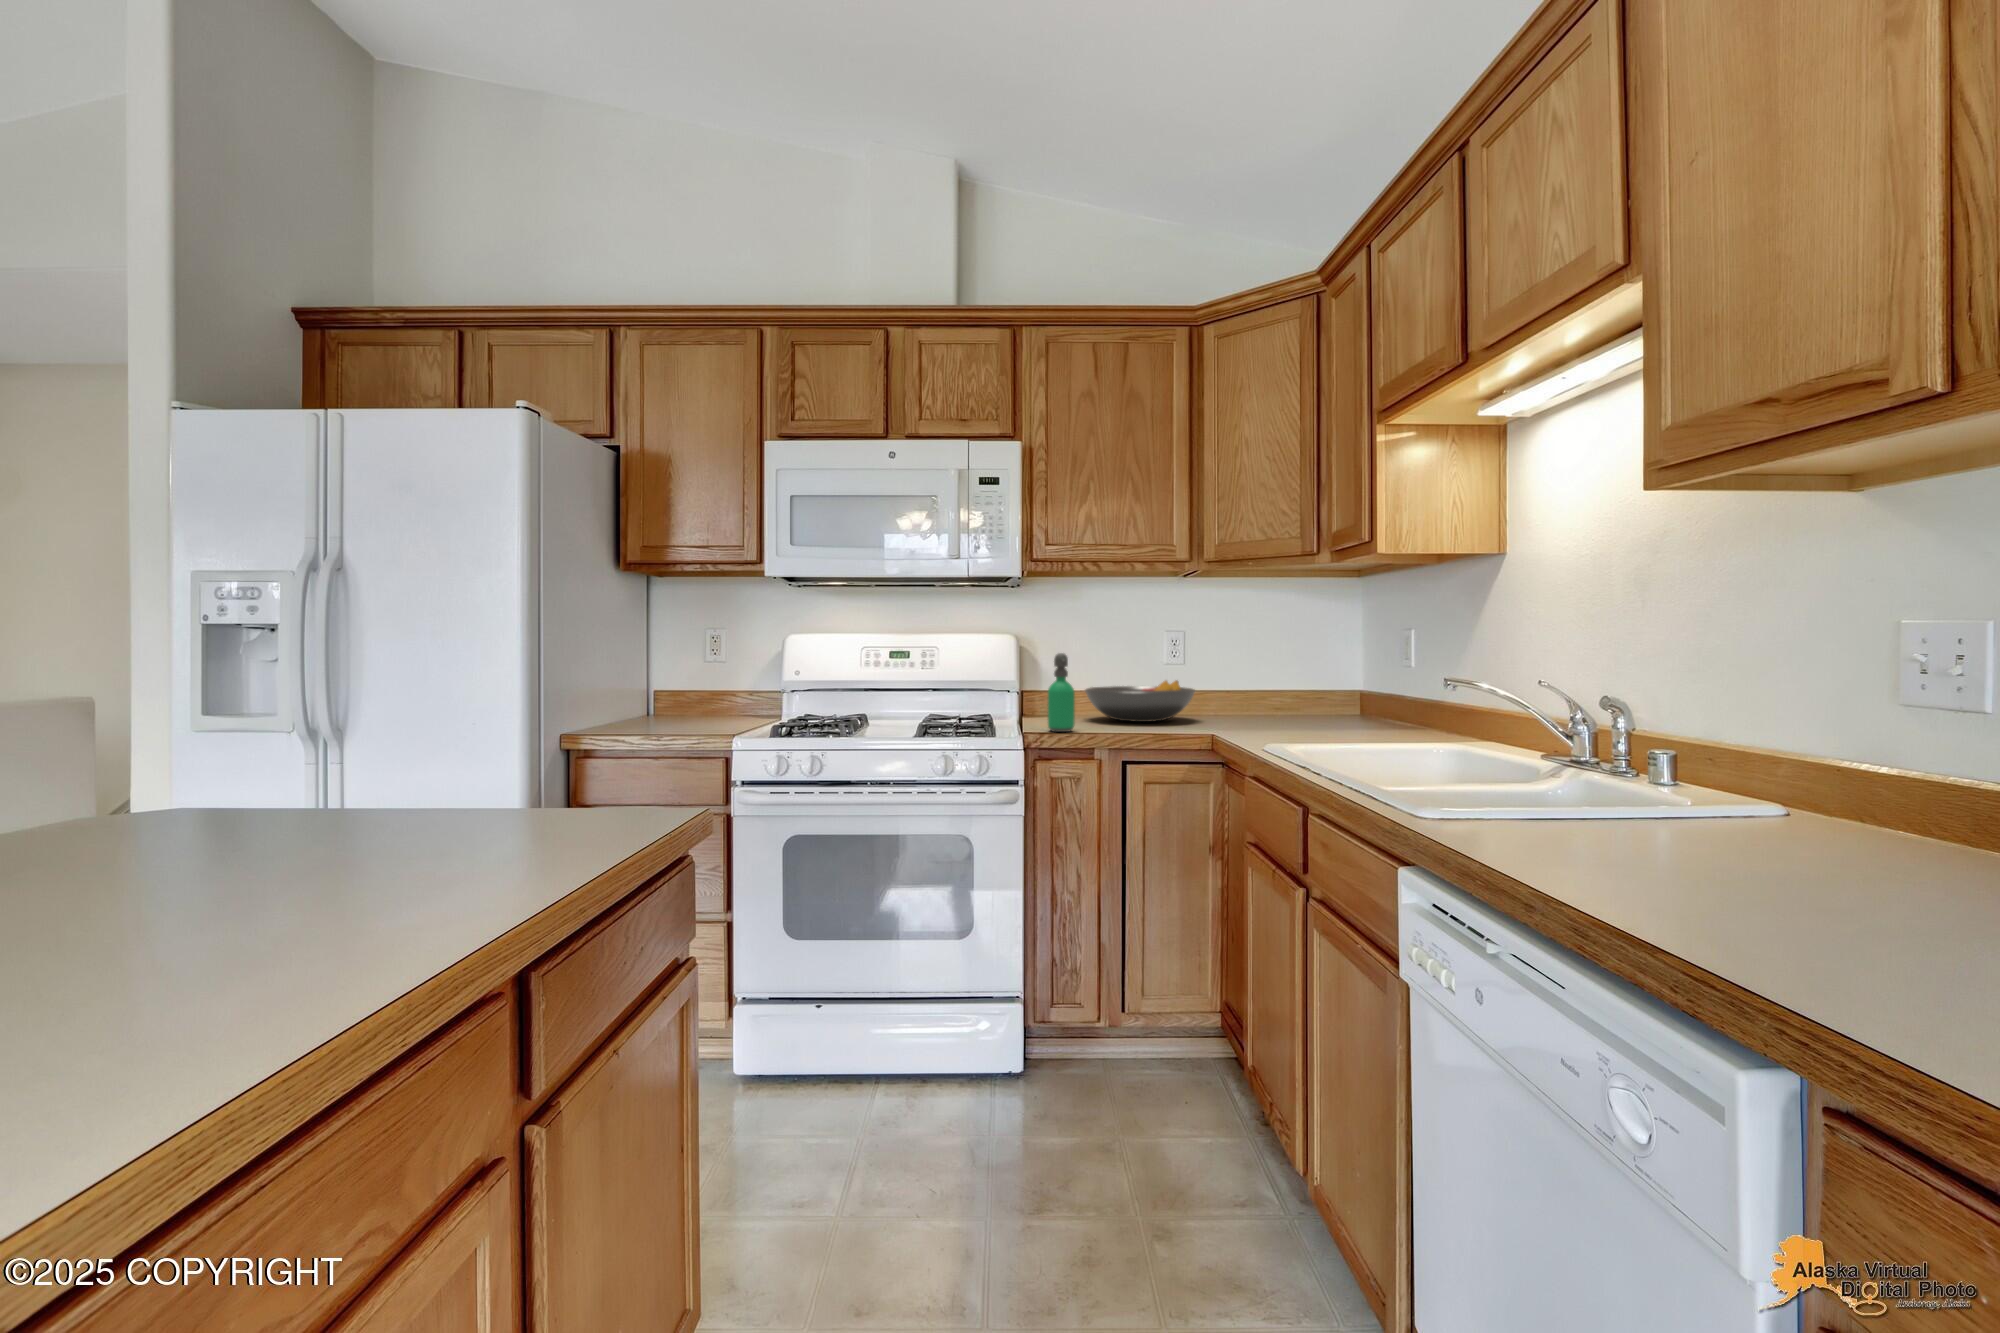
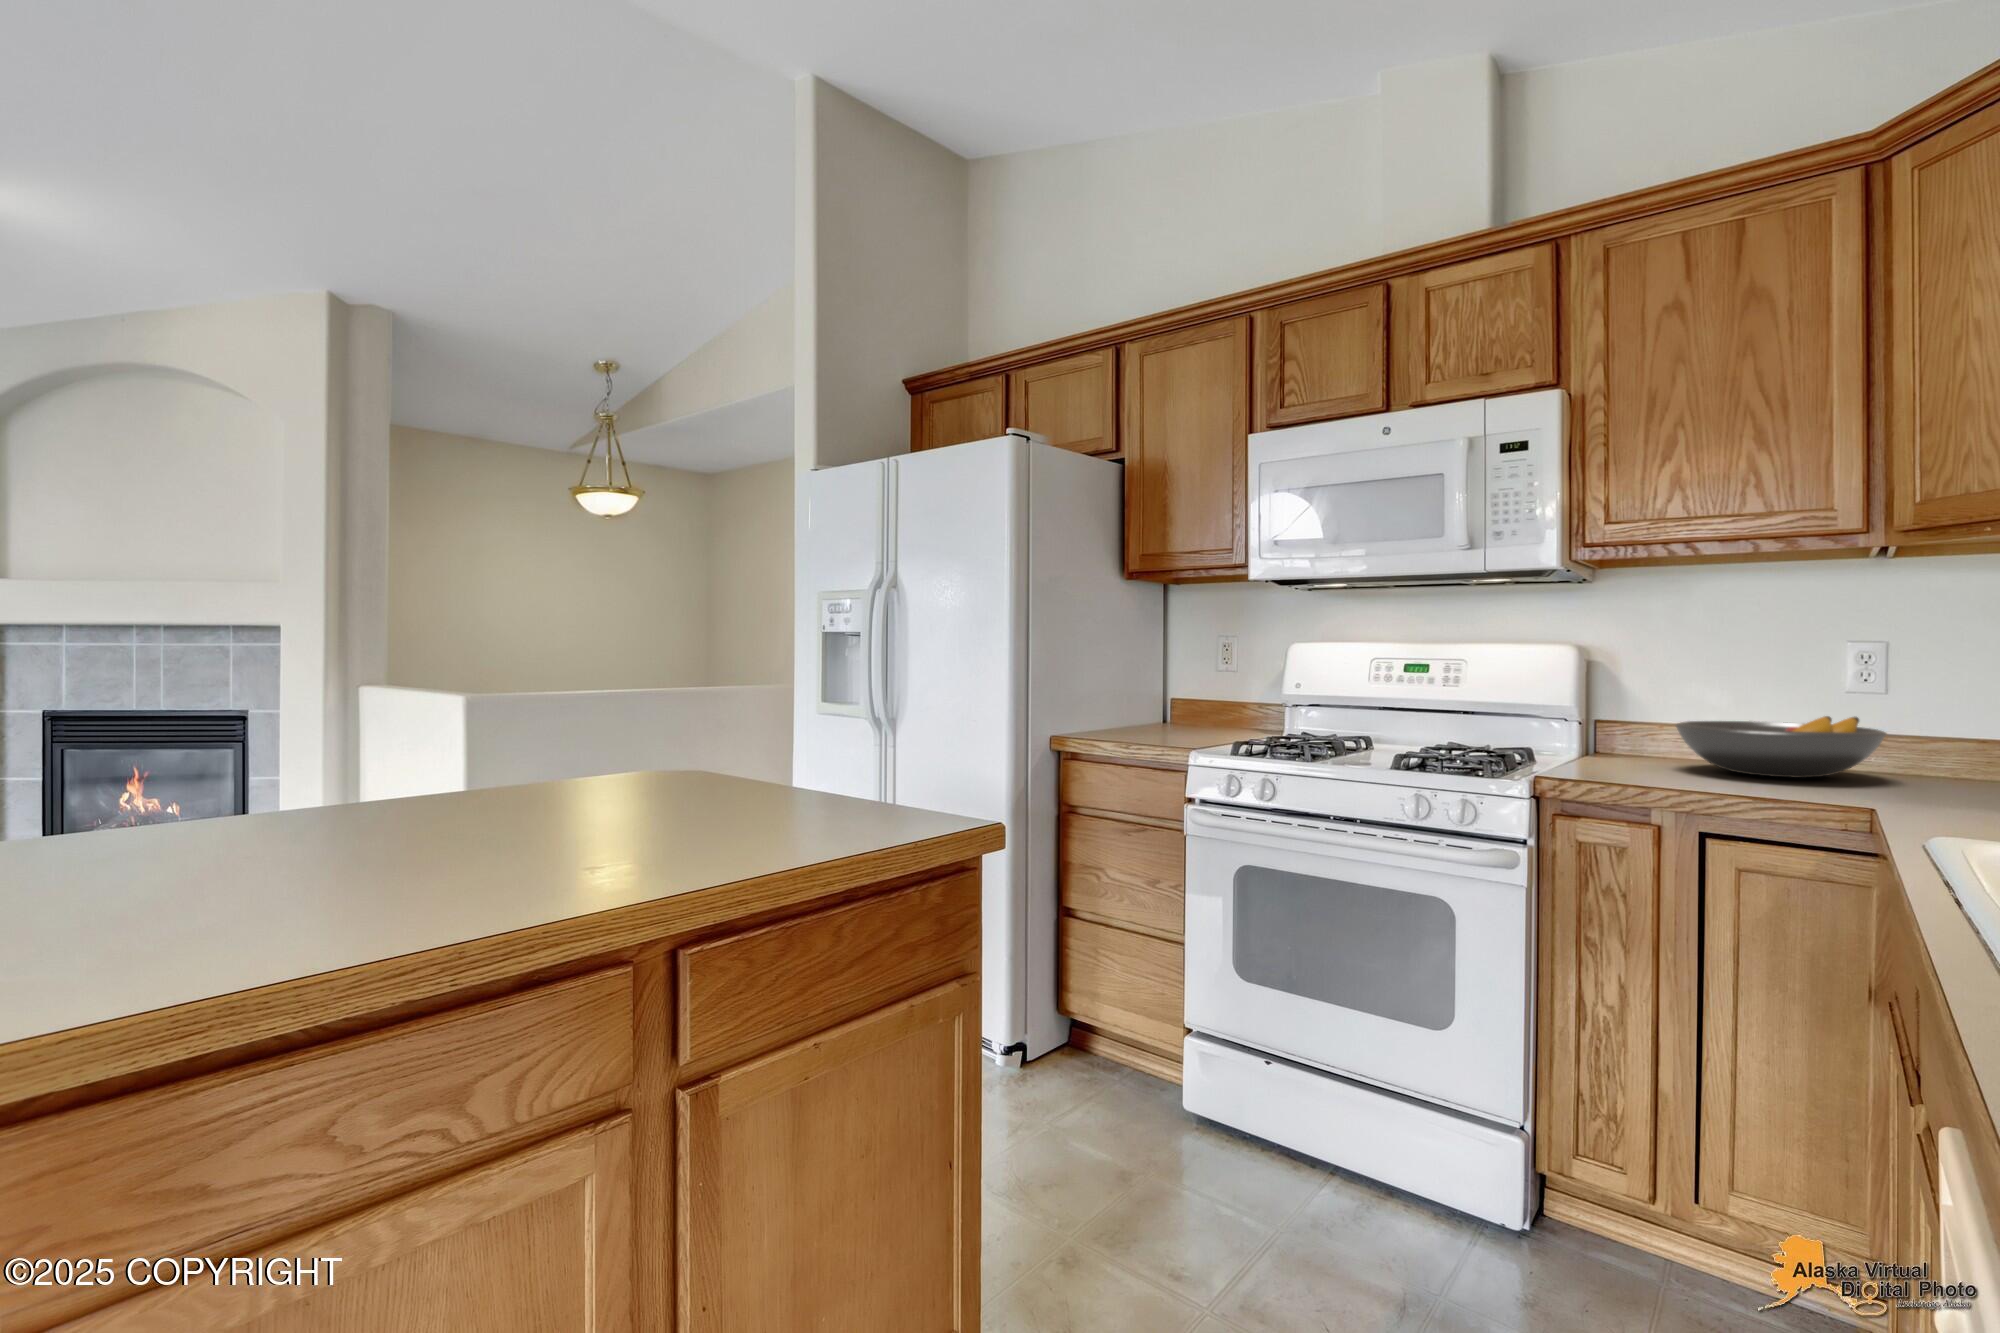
soap dispenser: present [1048,653,1075,732] -> none [1577,672,1621,781]

